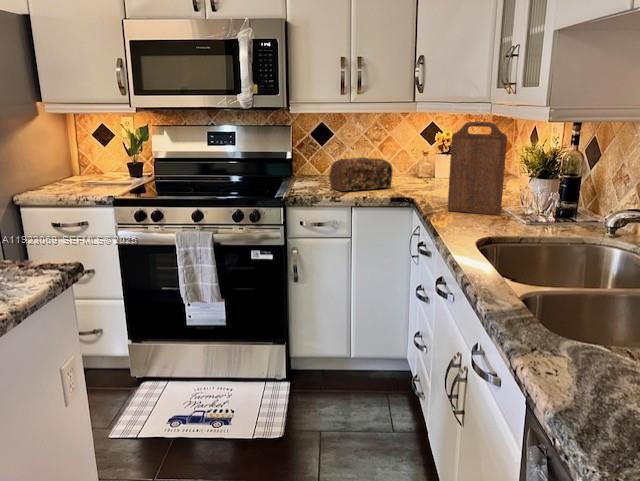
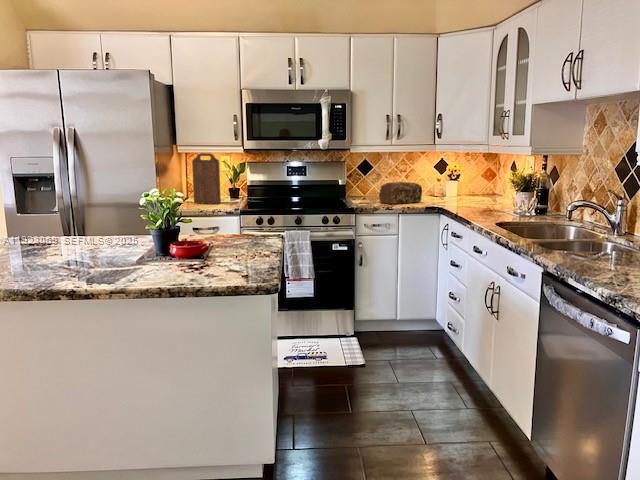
cutting board: present [448,122,507,215] -> present [192,153,221,204]

